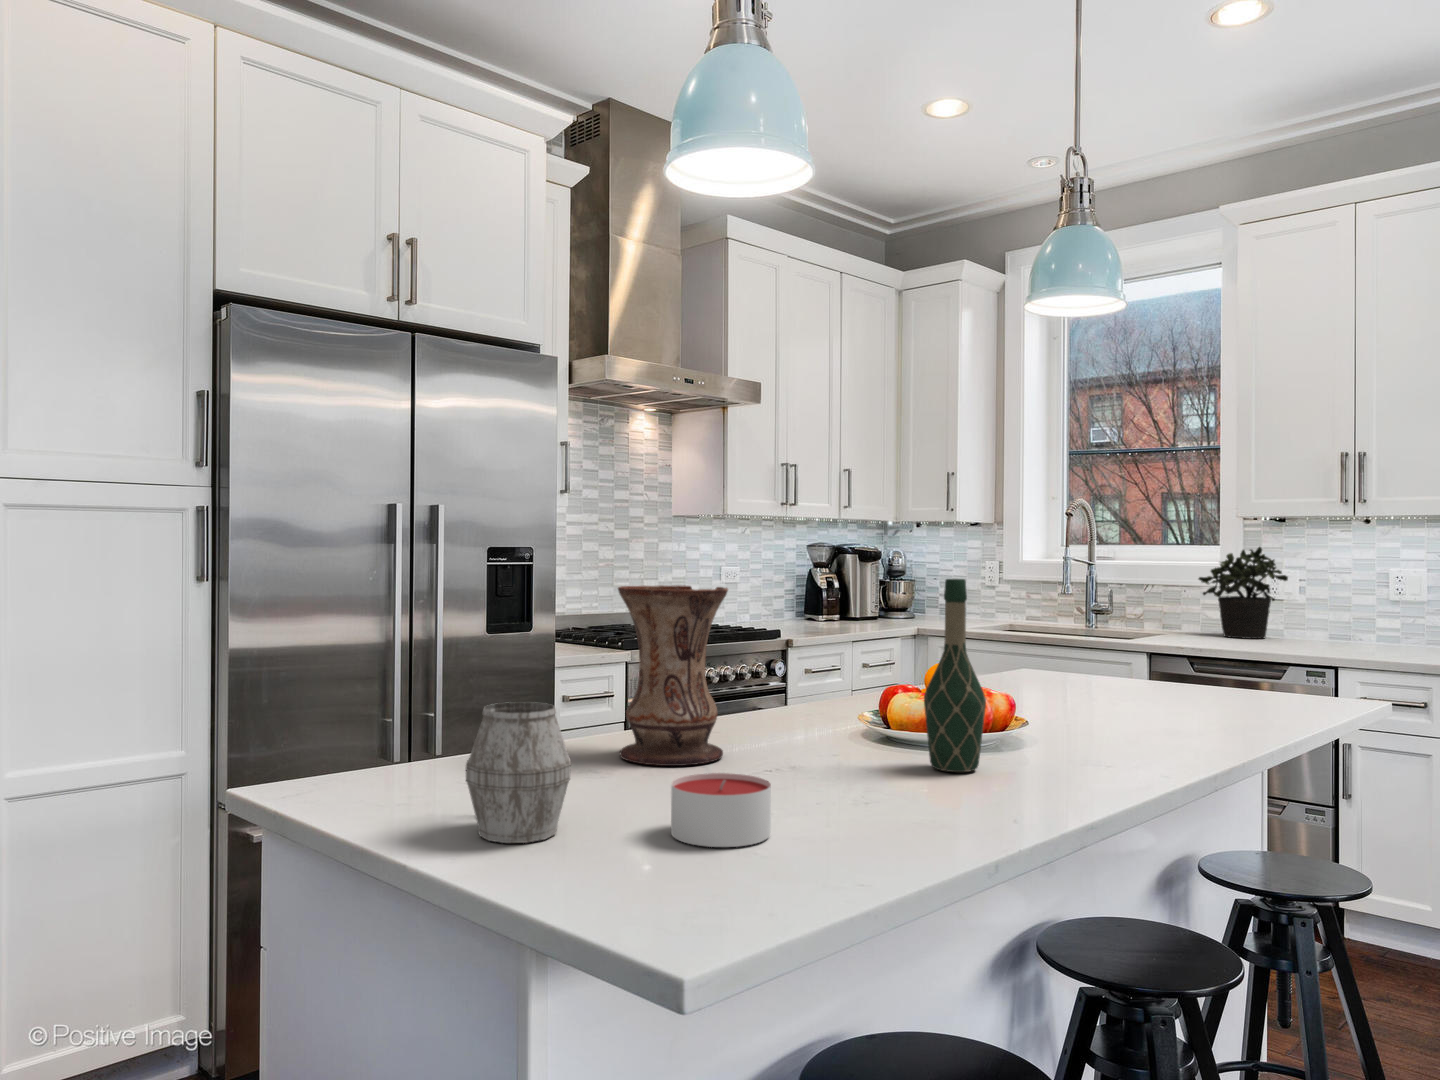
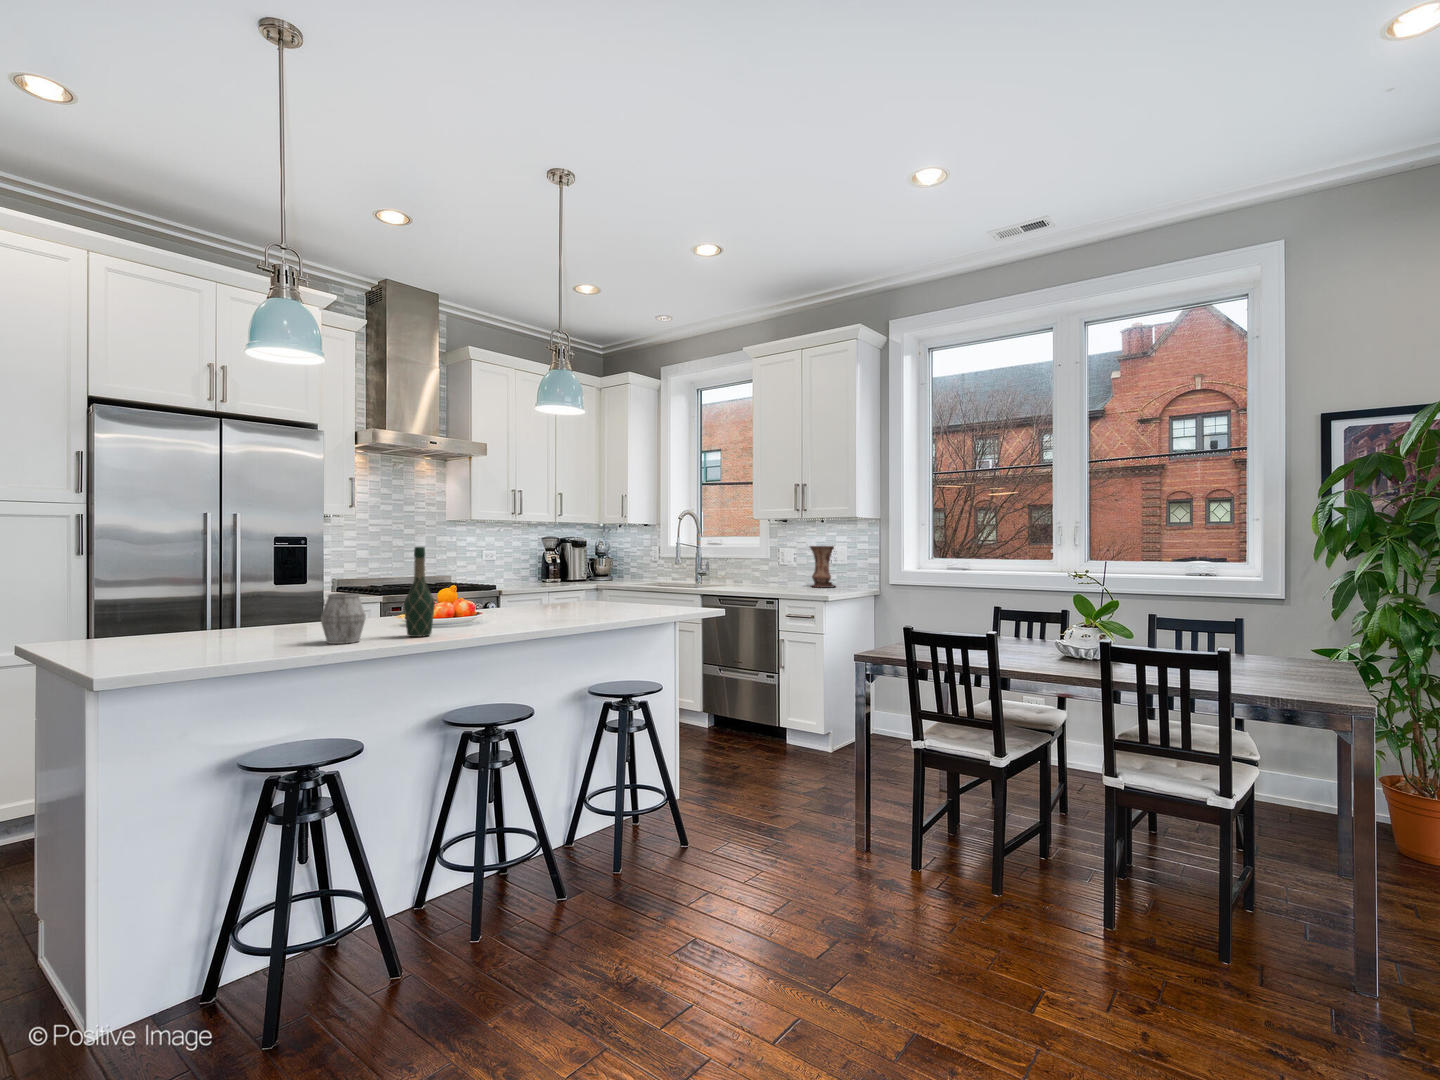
potted plant: present [1199,547,1288,639] -> none [741,536,782,586]
vase: present [618,585,728,766] -> present [810,546,835,588]
mug: present [466,702,571,843] -> present [321,593,366,644]
candle: present [671,773,771,847] -> none [210,632,263,659]

